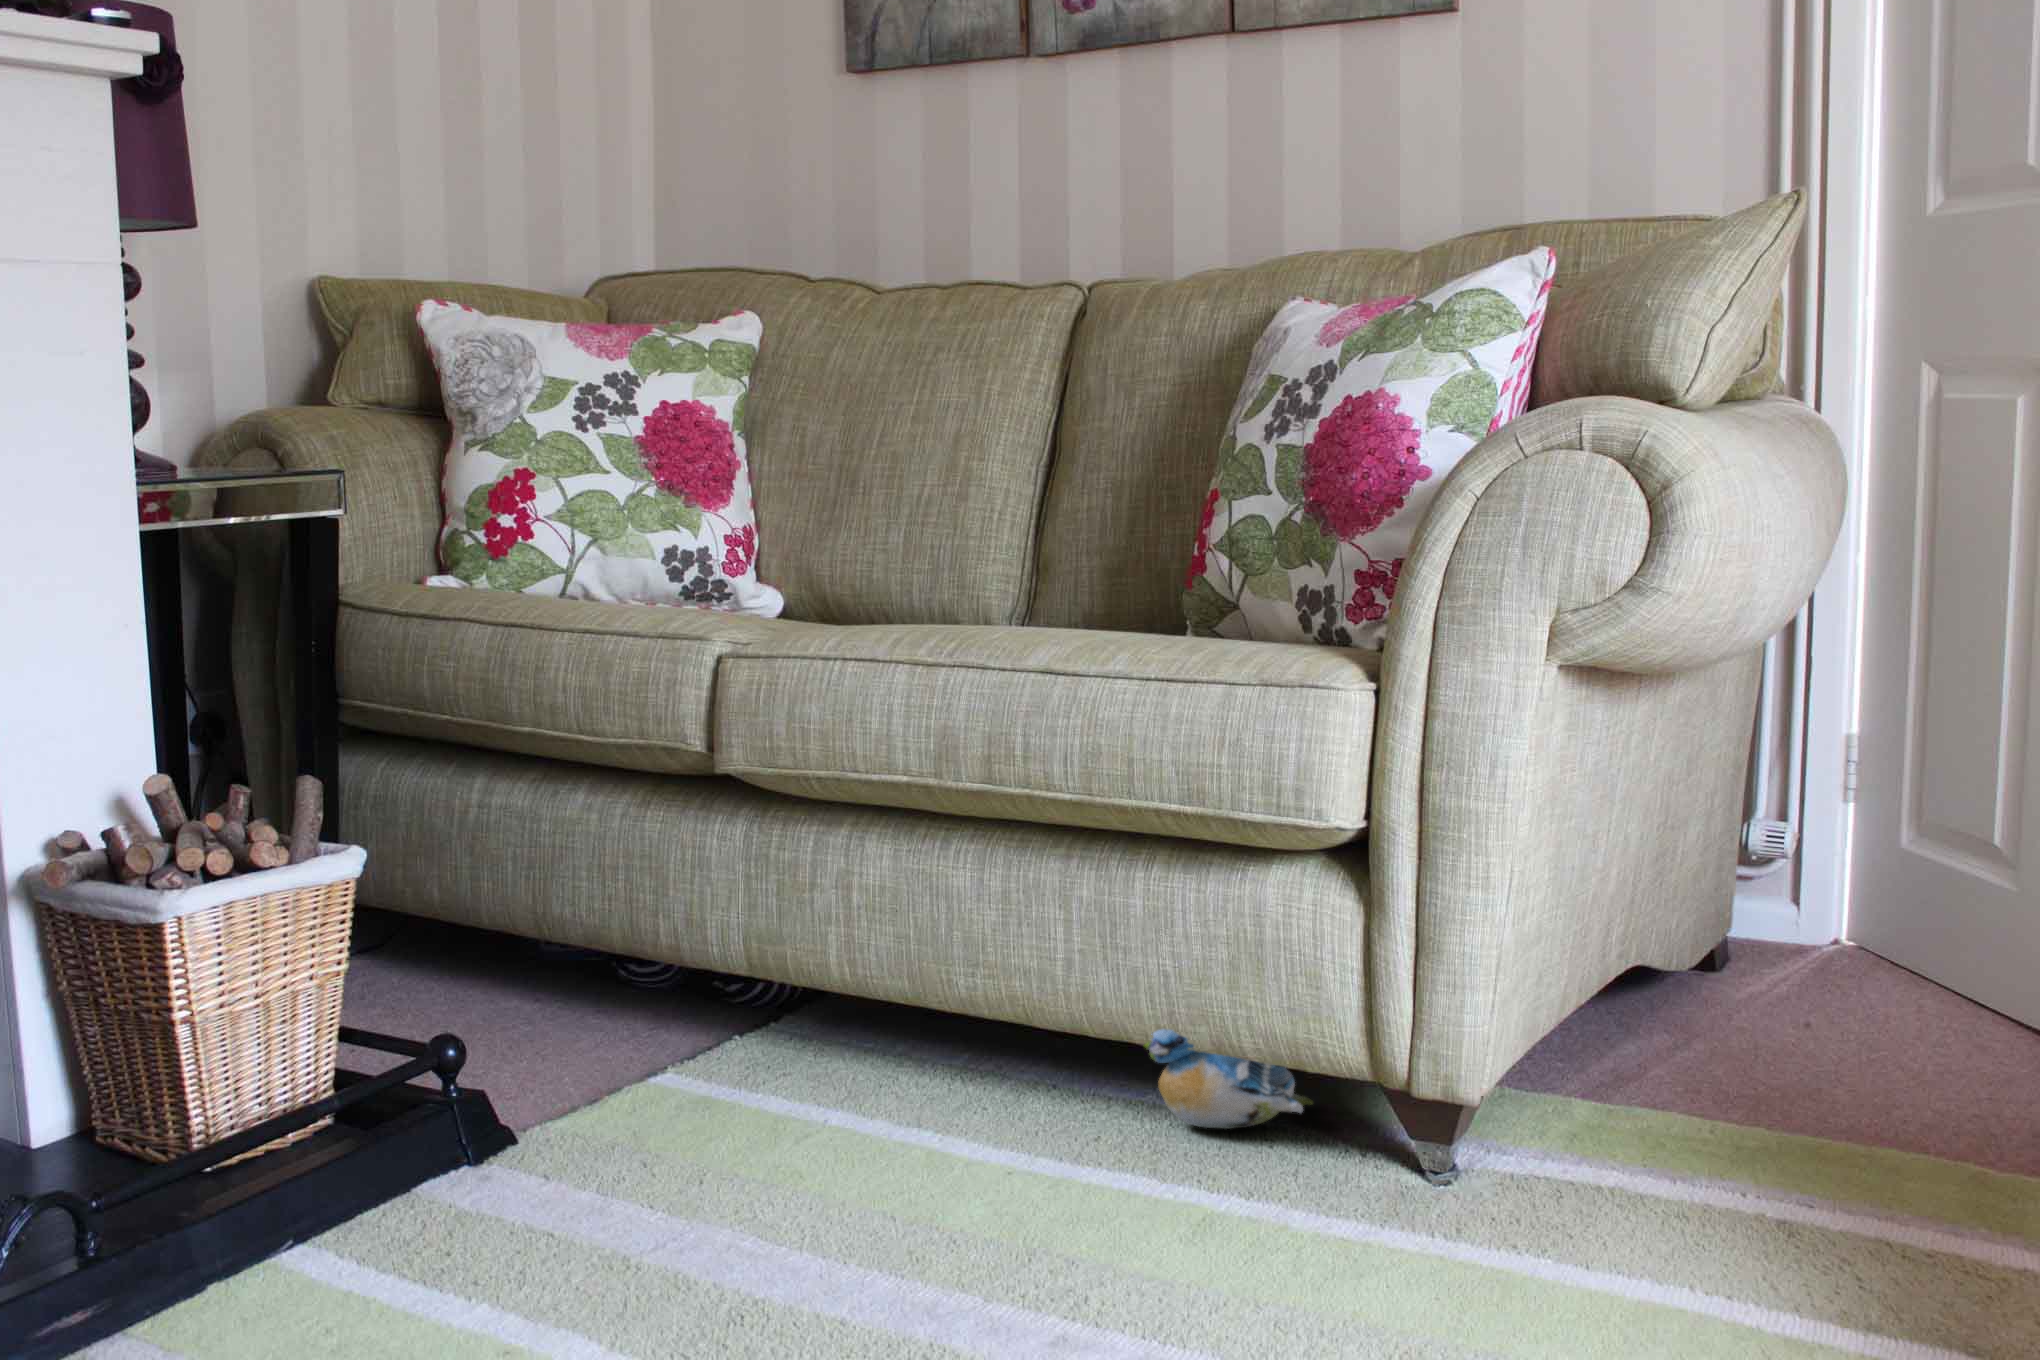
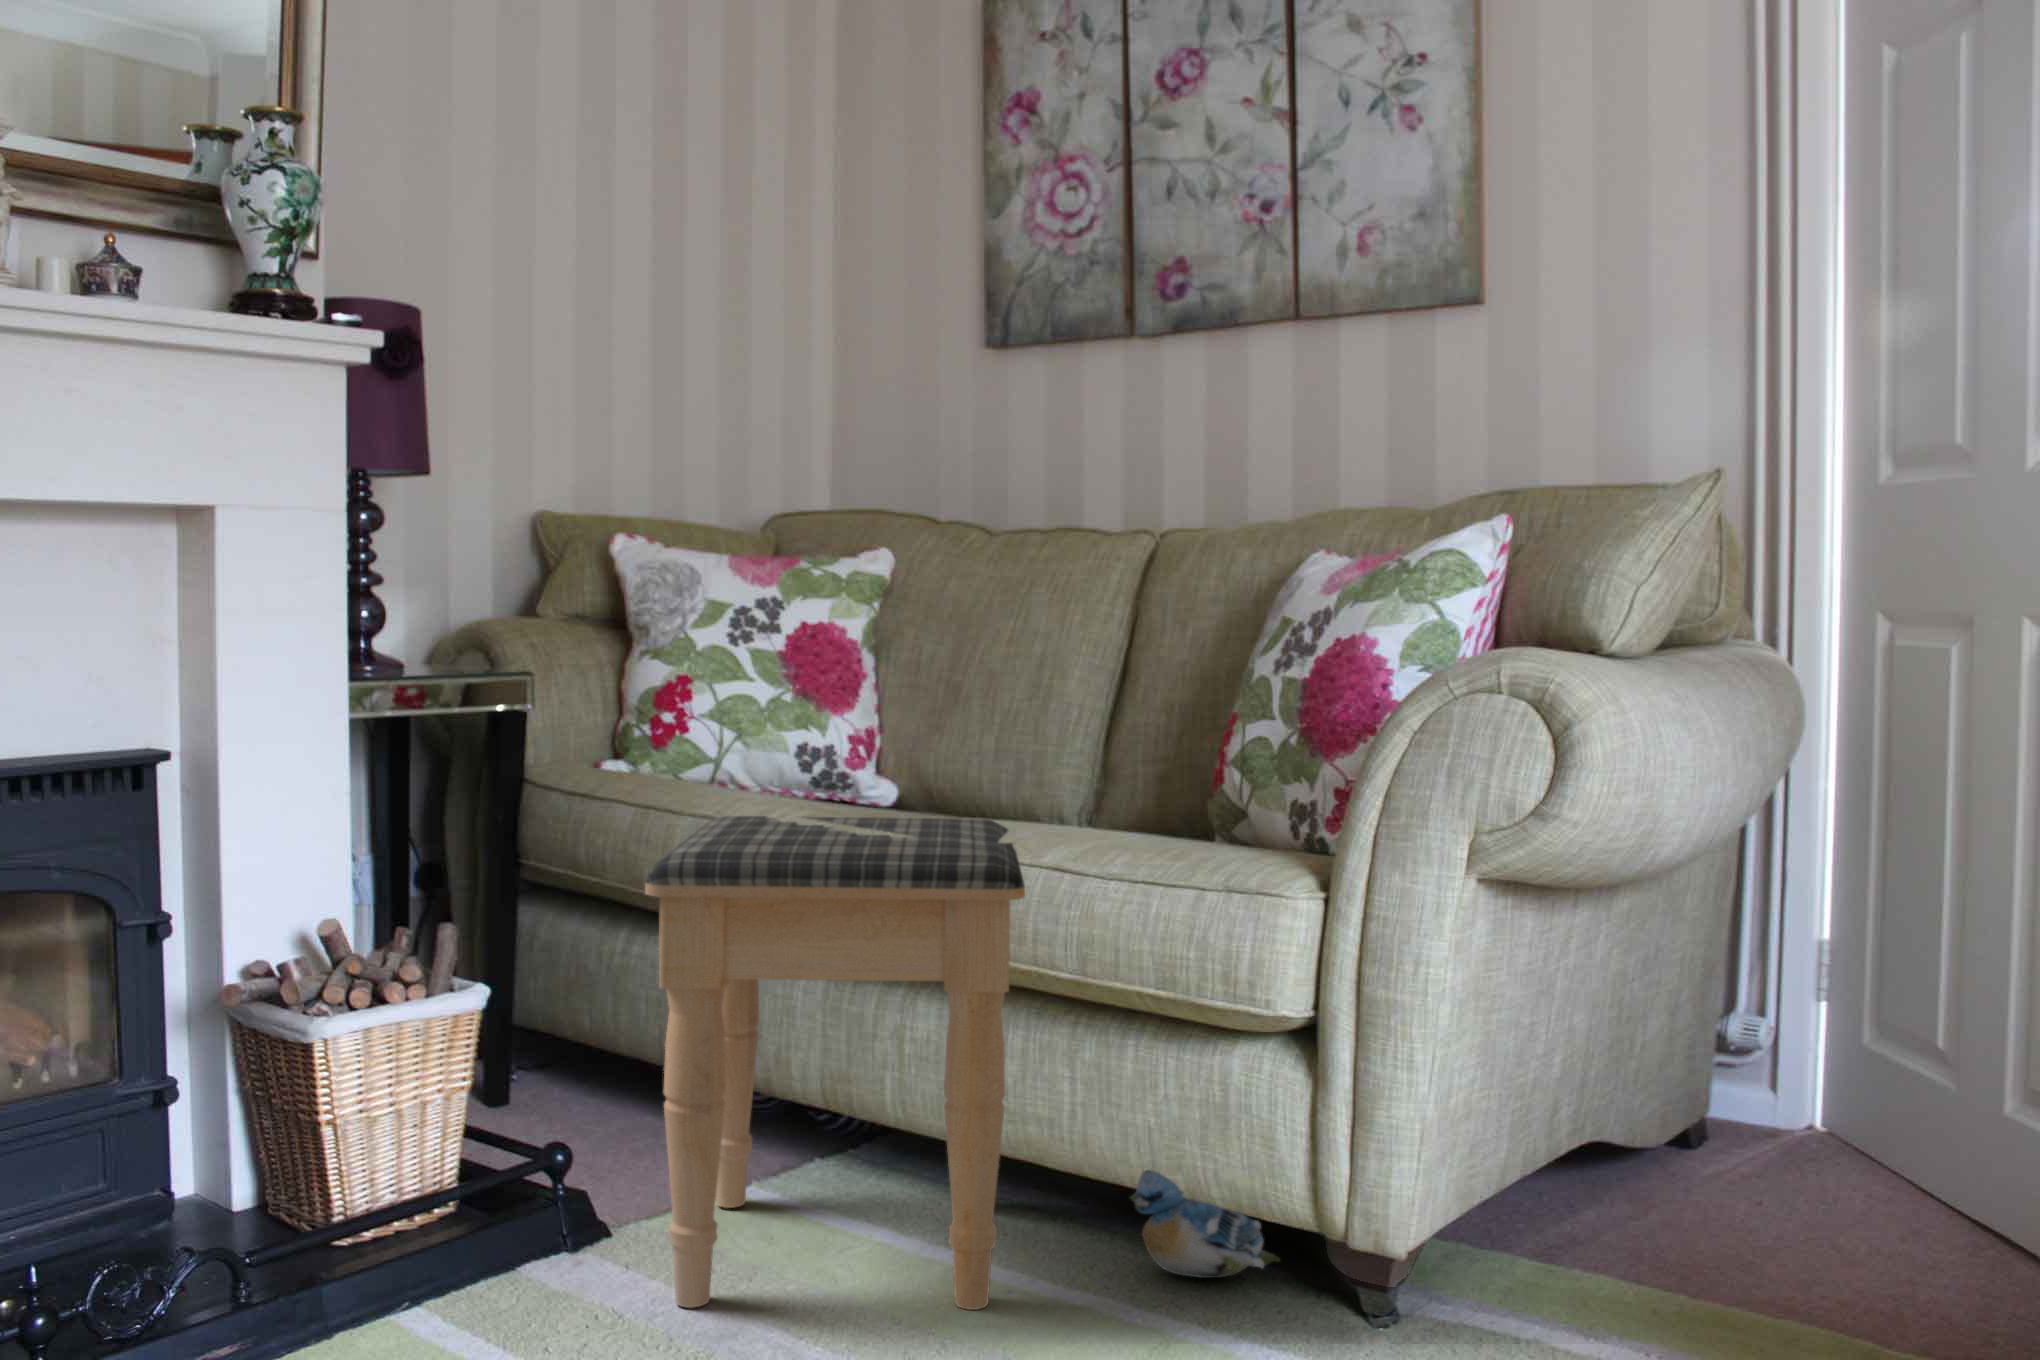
footstool: none [576,623,1034,1207] -> present [645,816,1025,1310]

